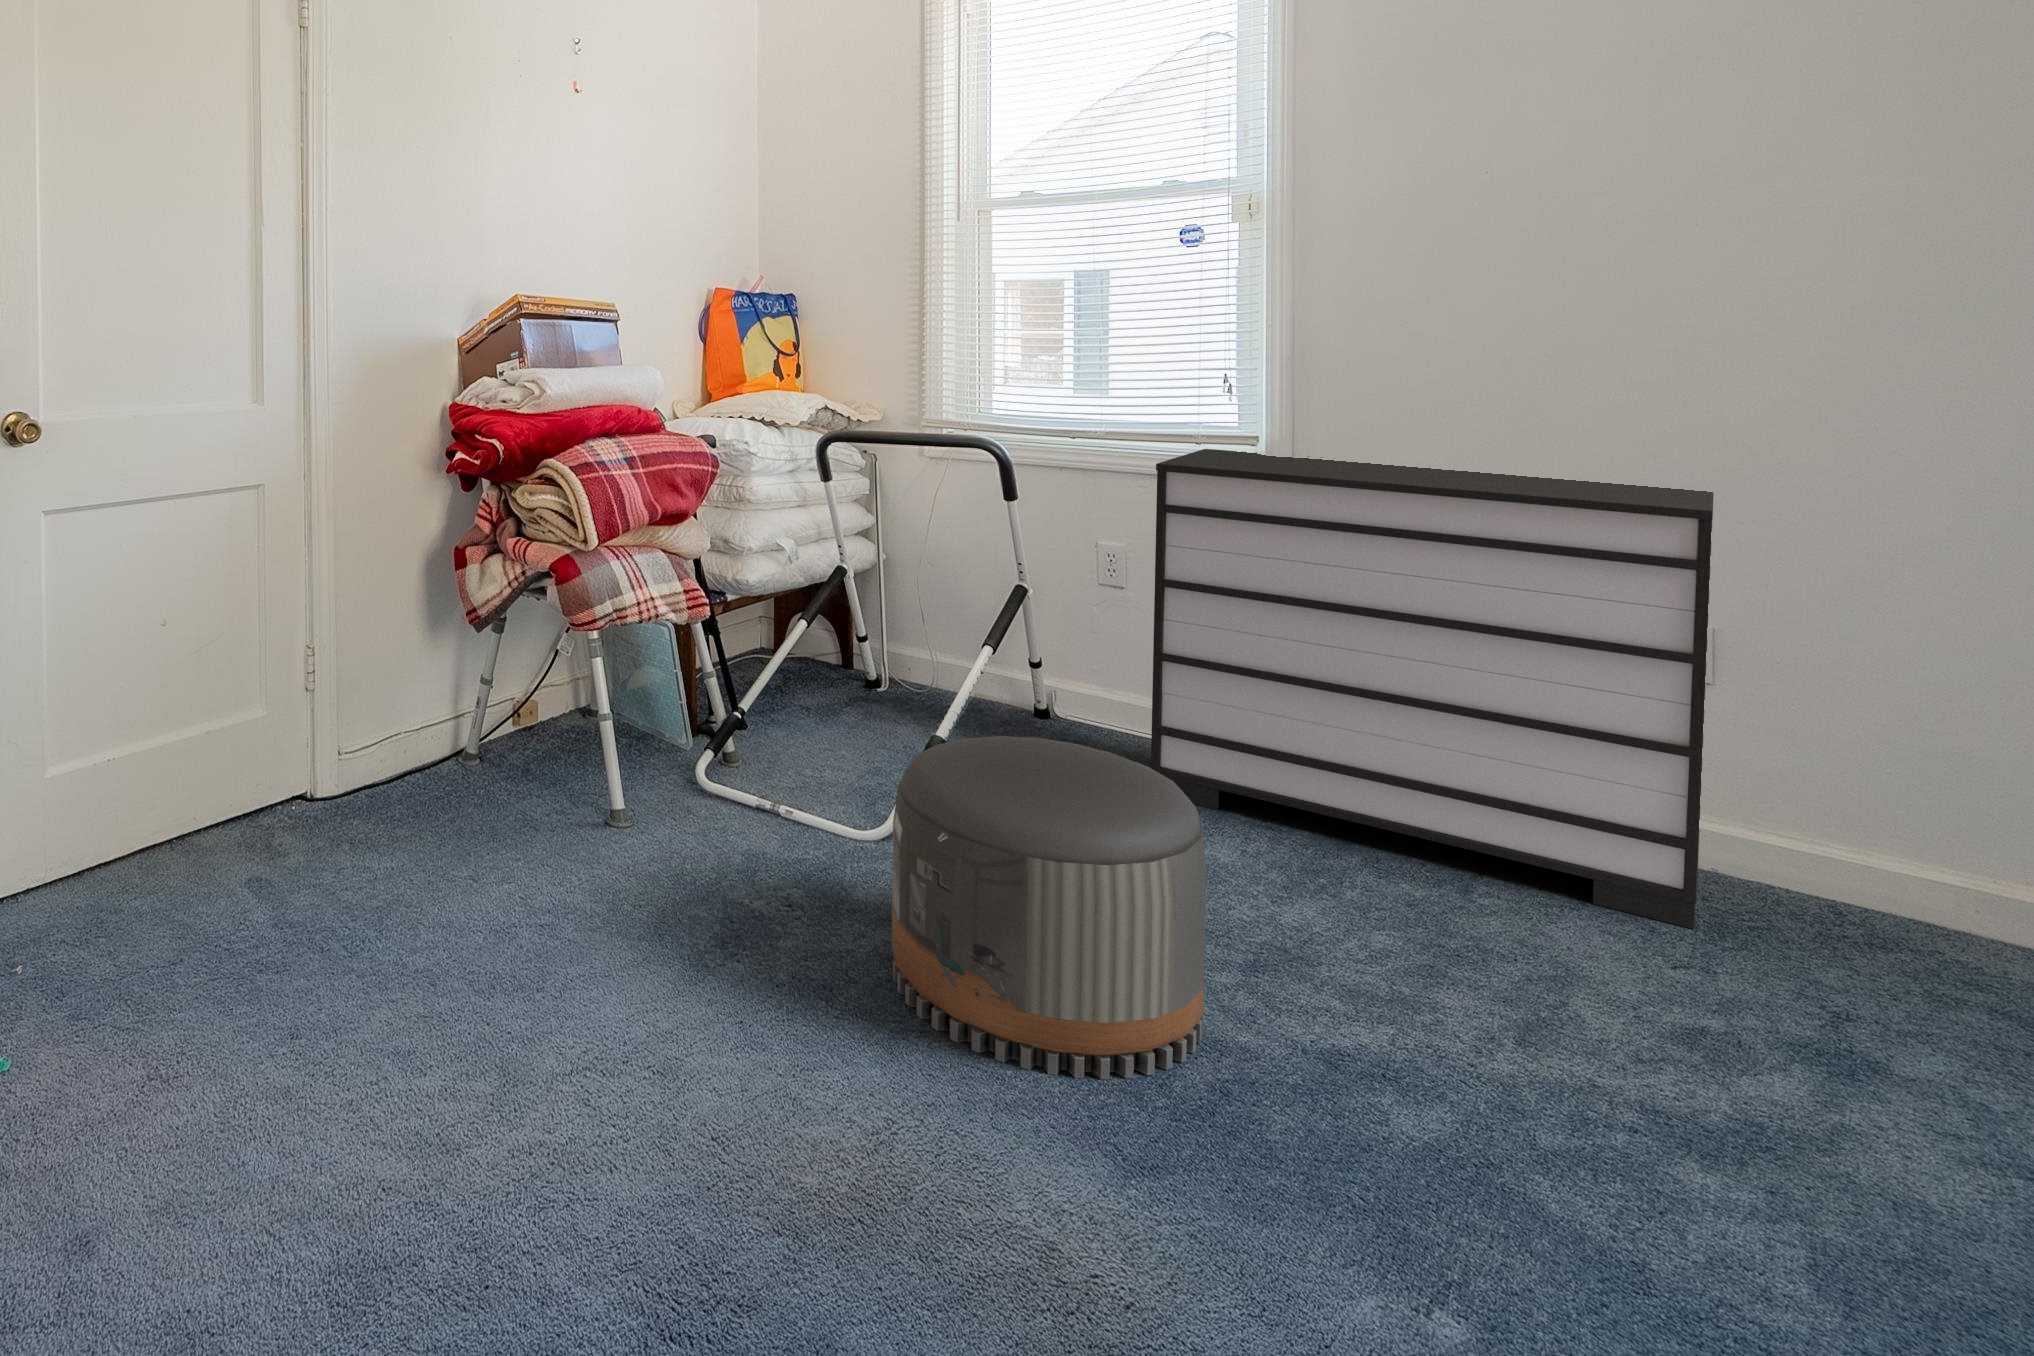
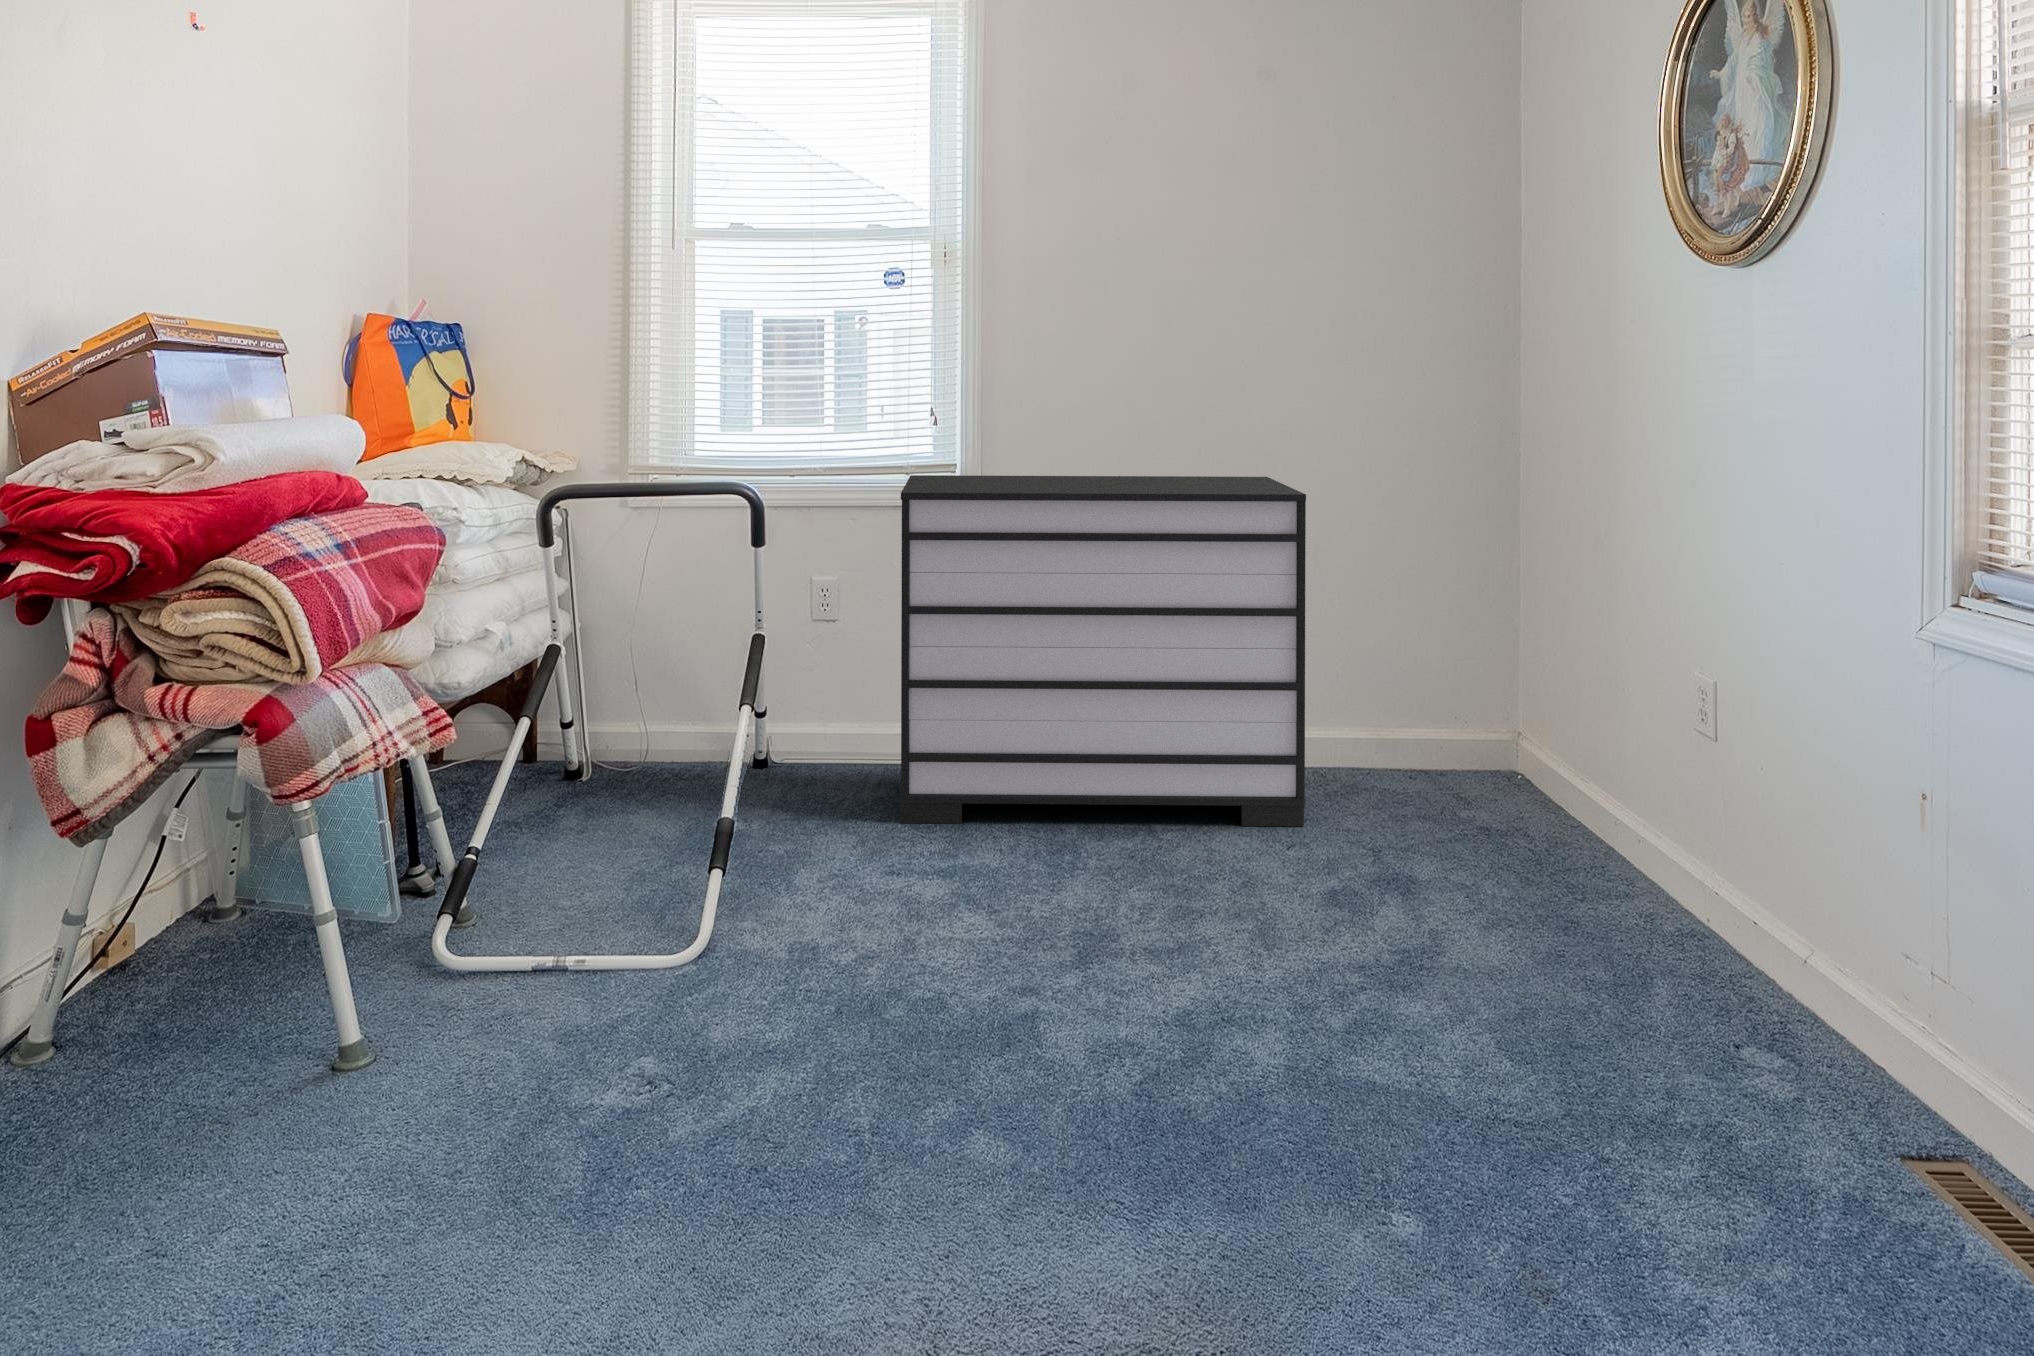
pouf: present [892,736,1206,1079] -> none [790,803,1117,1213]

